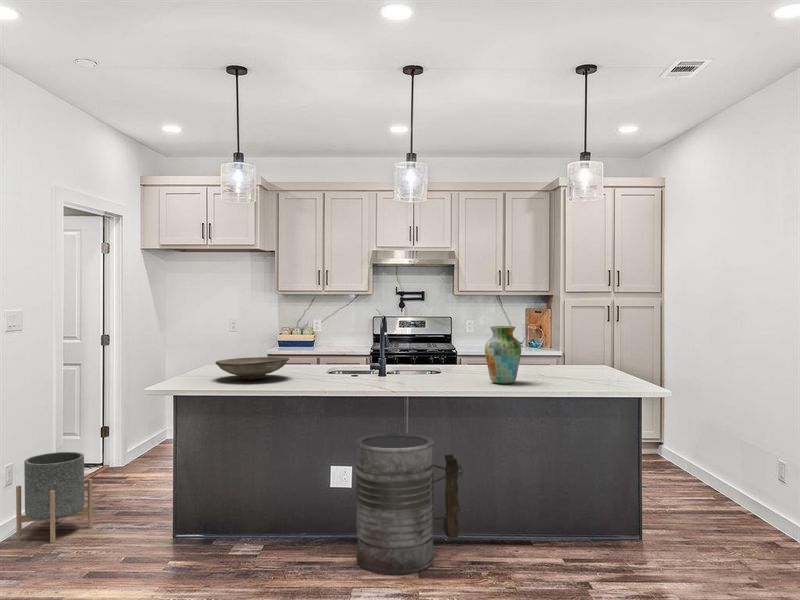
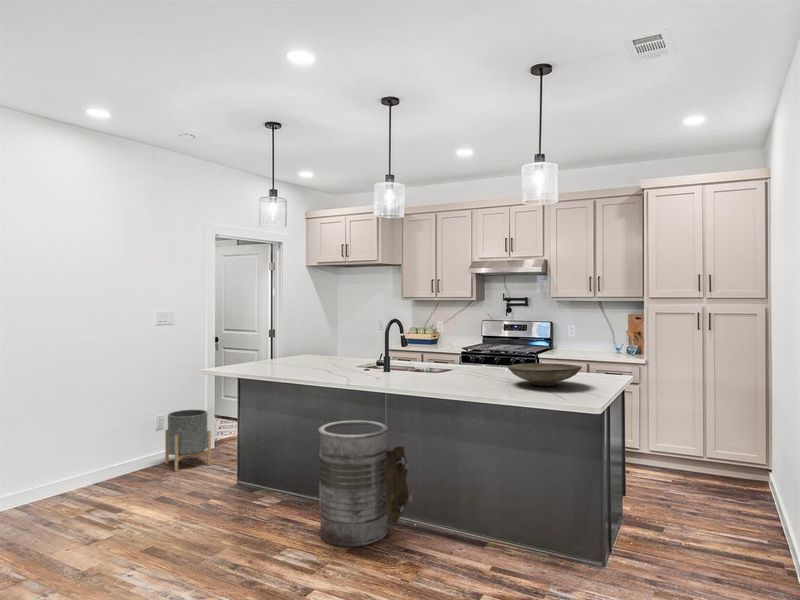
vase: present [485,326,521,384] -> none [443,330,478,386]
decorative bowl: present [216,357,289,380] -> present [508,363,582,386]

